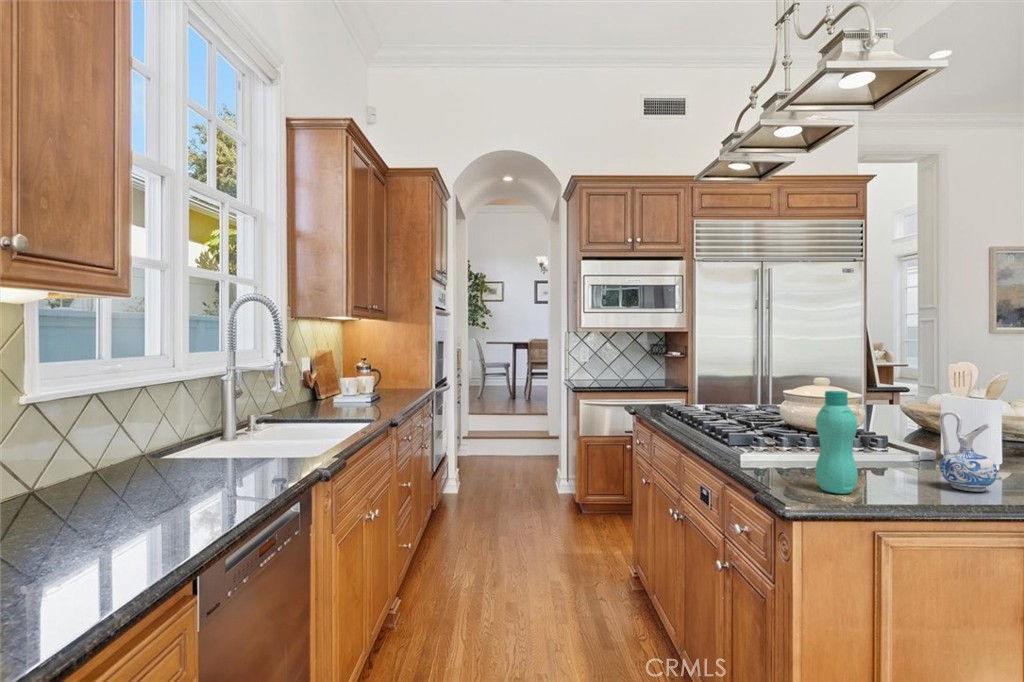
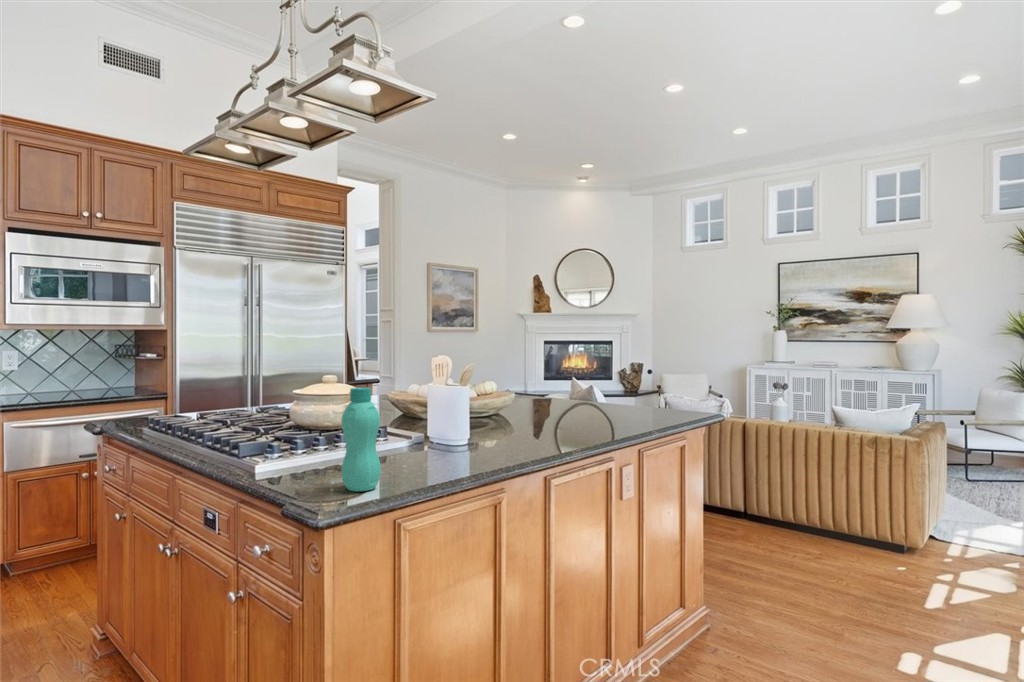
ceramic pitcher: present [939,411,997,492] -> none [438,398,478,466]

